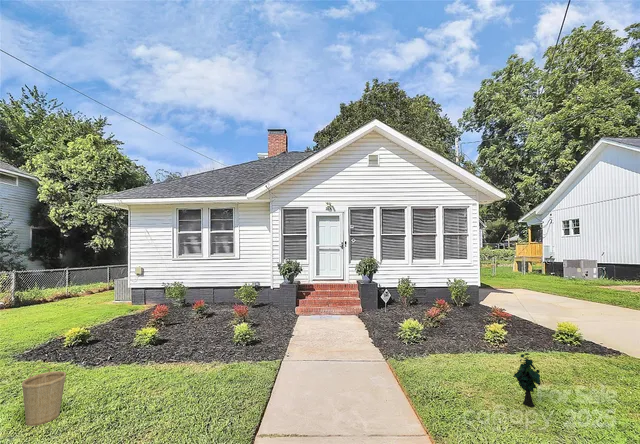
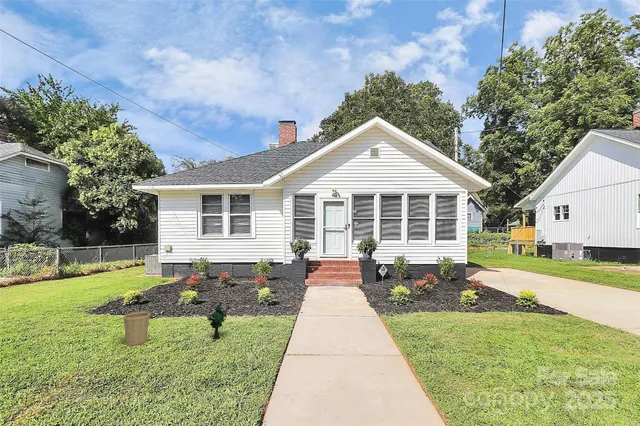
decorative plant: present [513,353,540,407] -> present [207,303,227,339]

